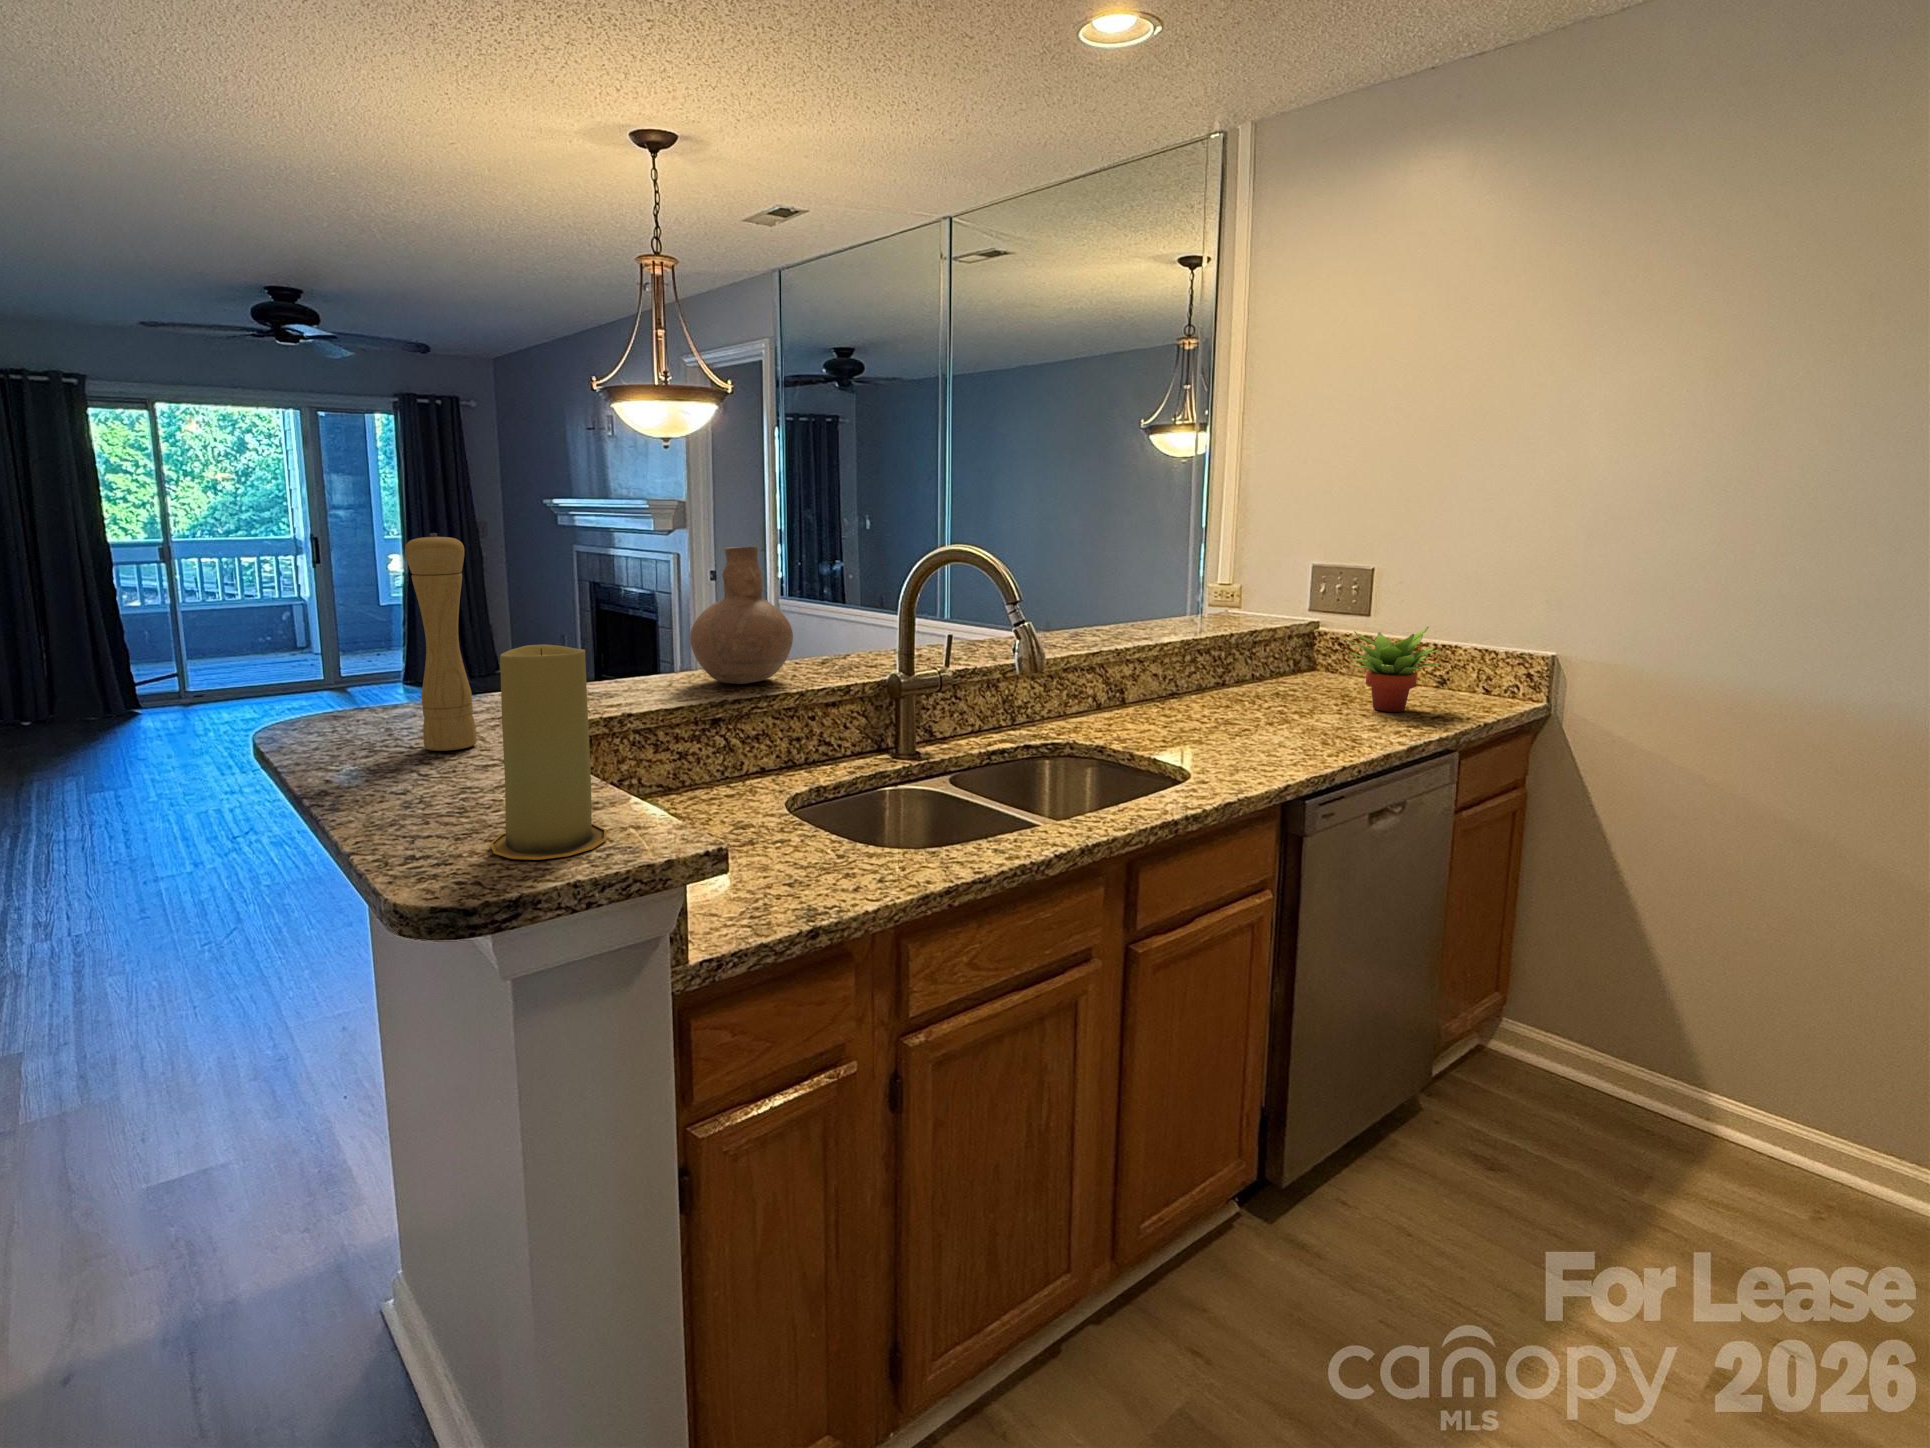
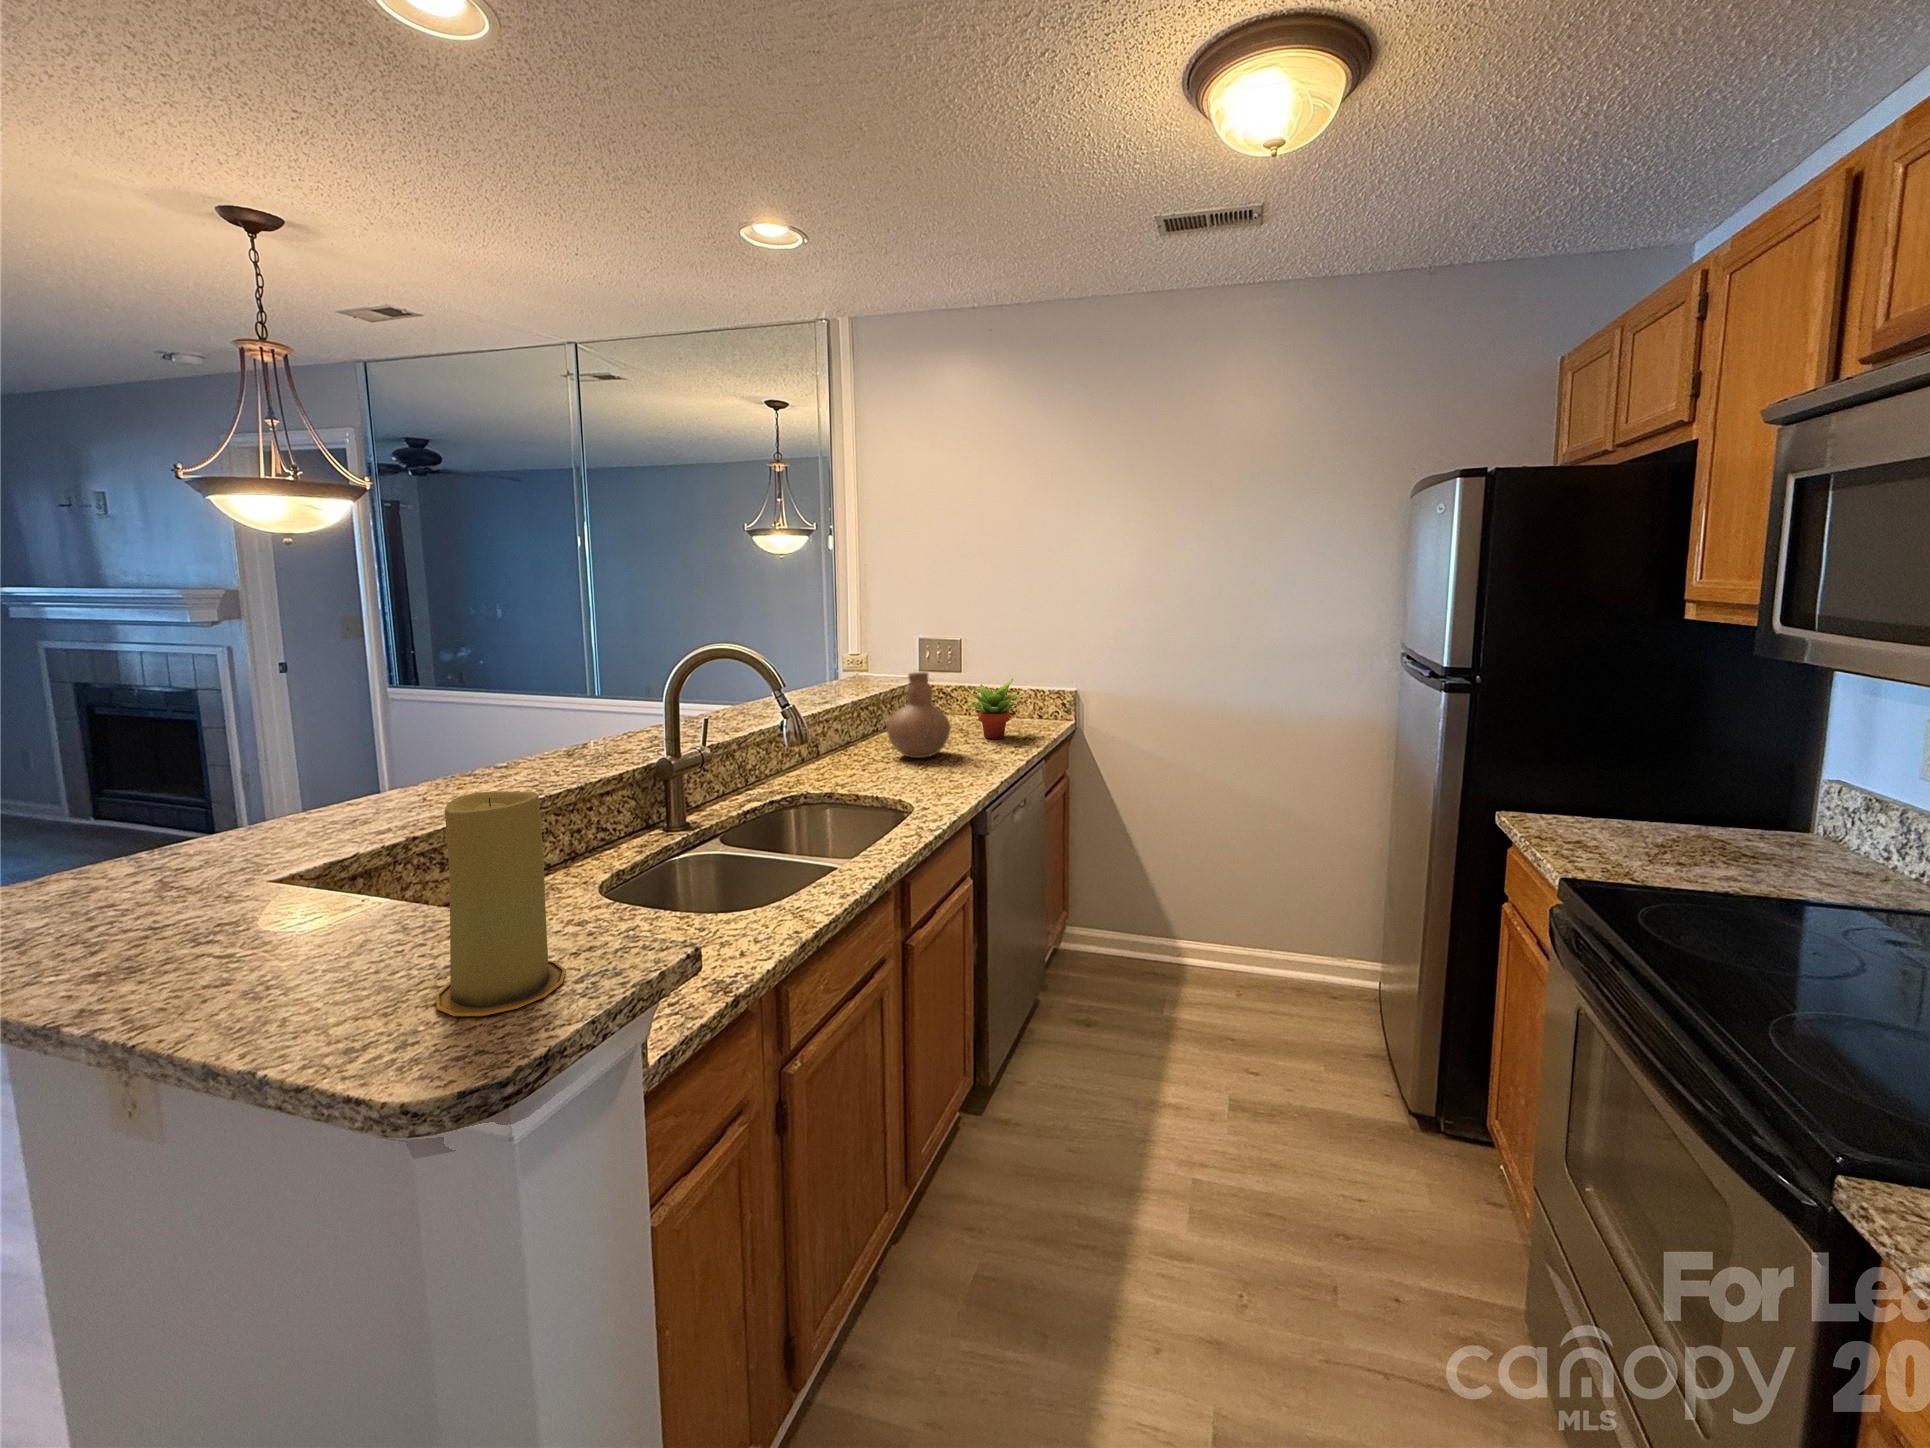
pepper mill: present [405,533,477,751] -> none [142,675,253,923]
vase: present [690,546,793,684] -> present [887,672,951,758]

